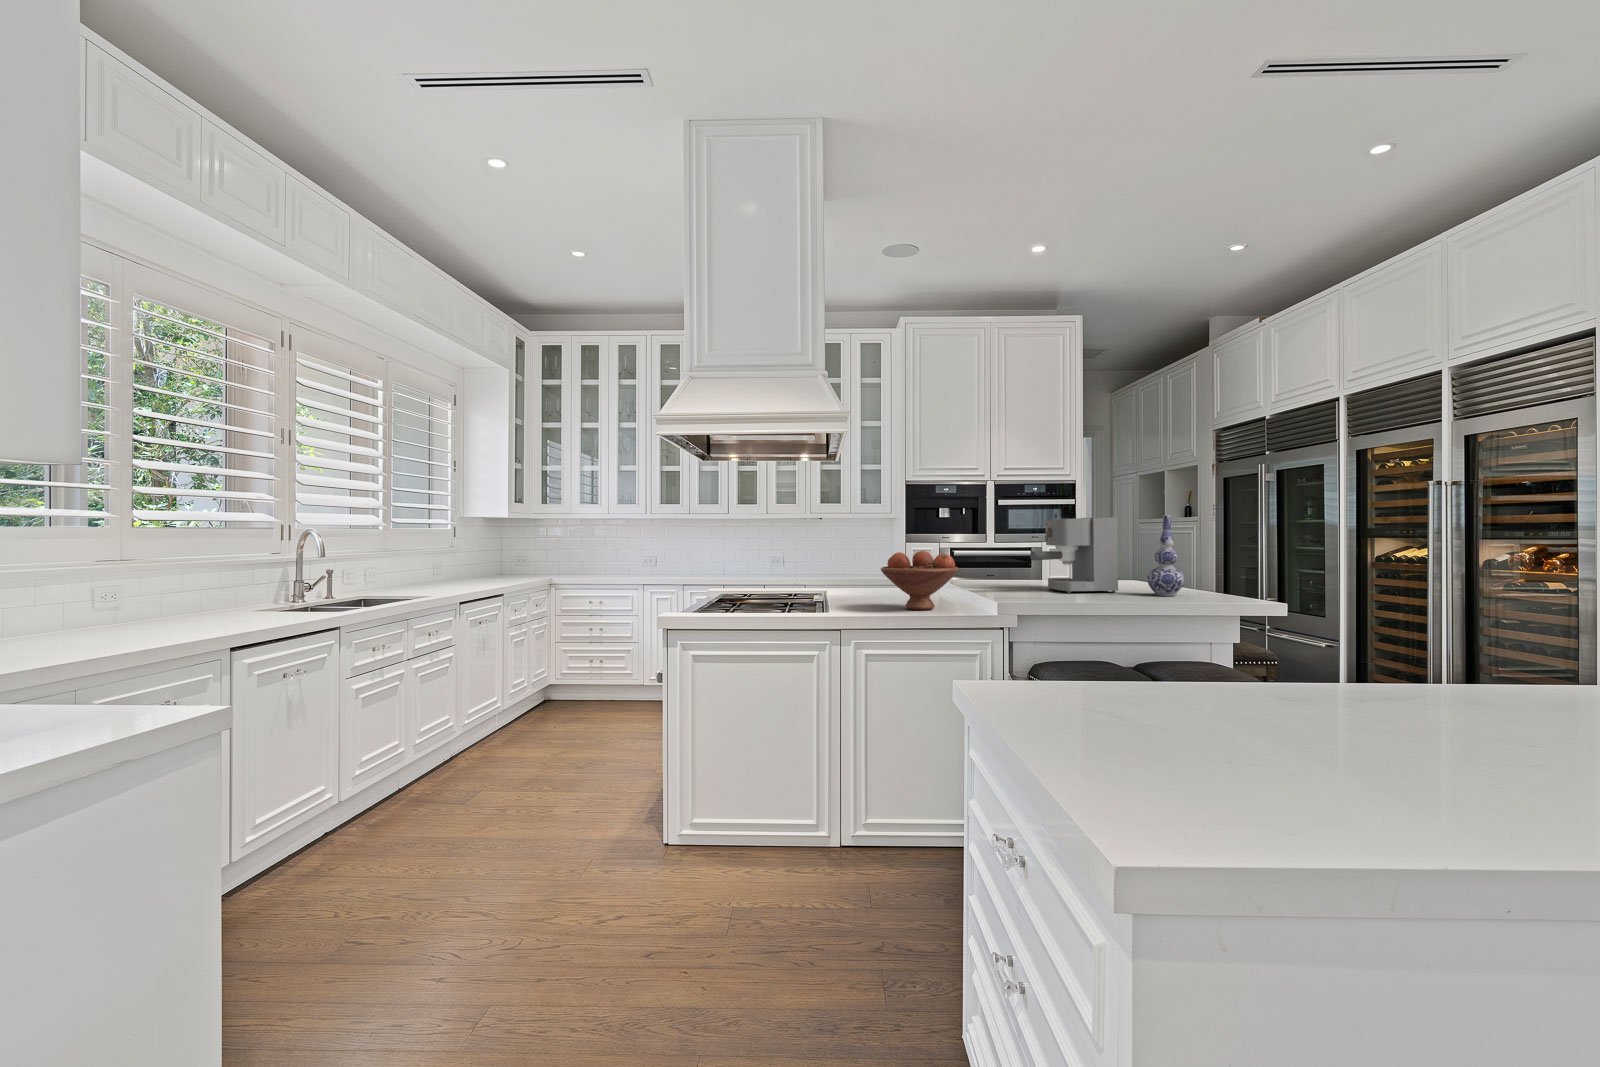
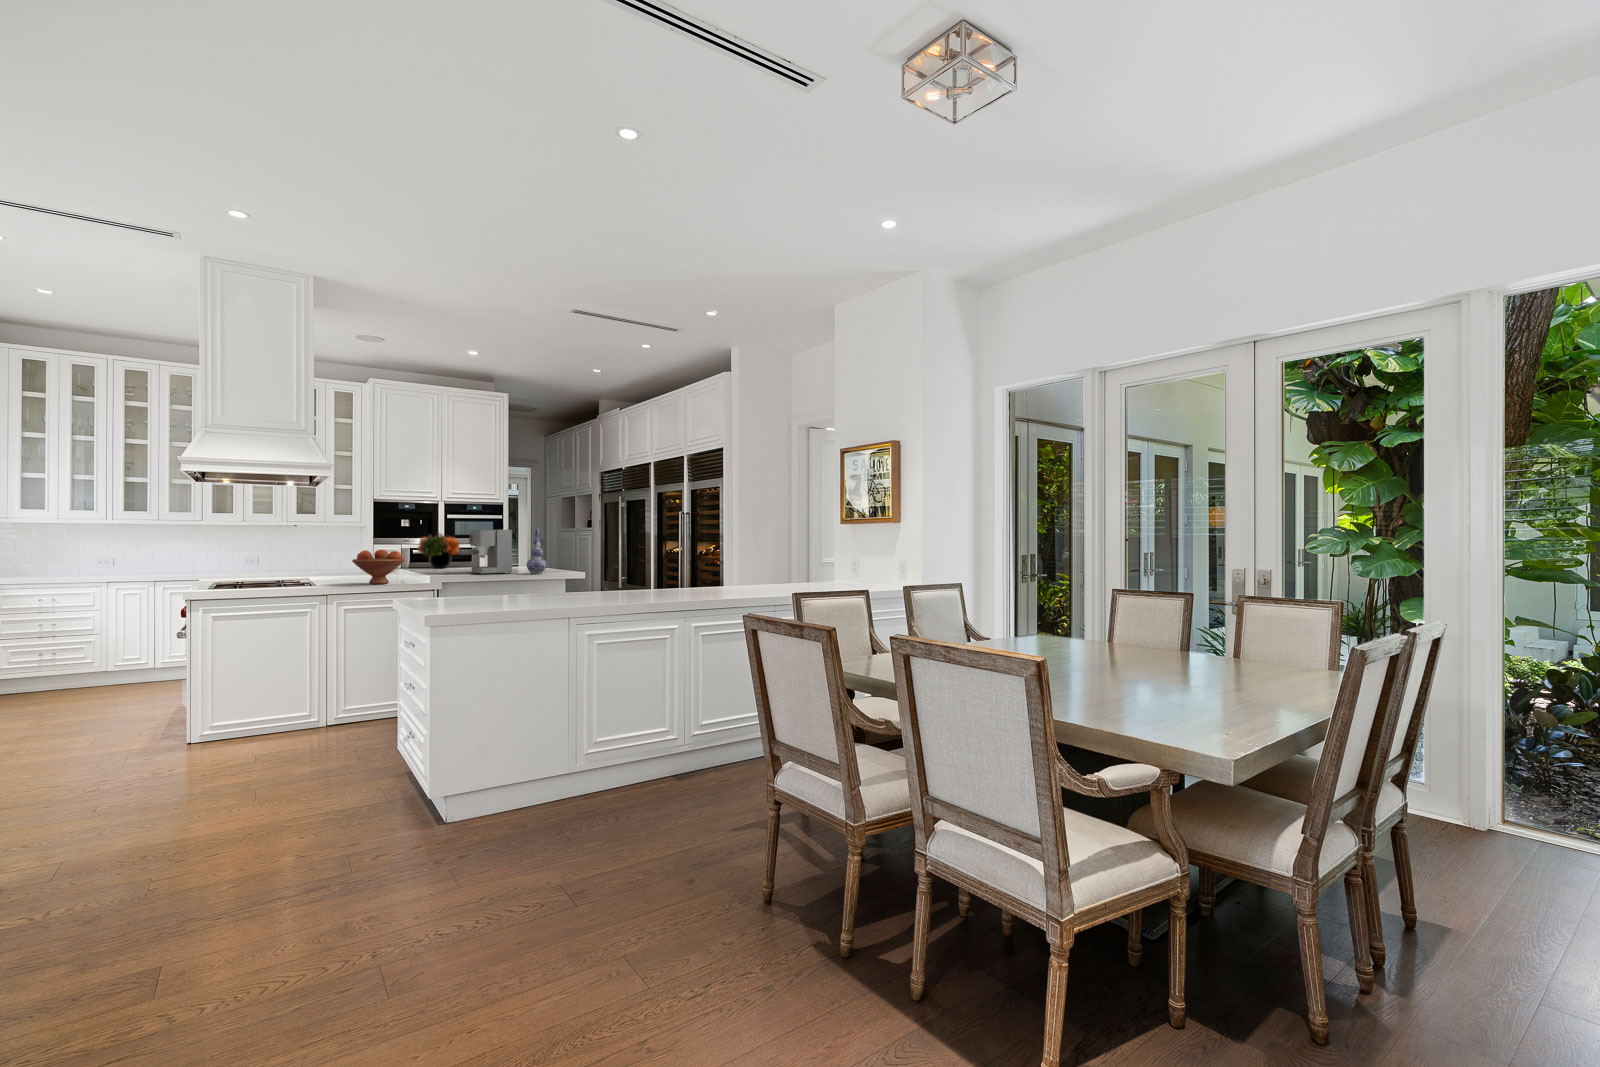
flower arrangement: none [961,526,1020,577] -> present [418,533,459,568]

